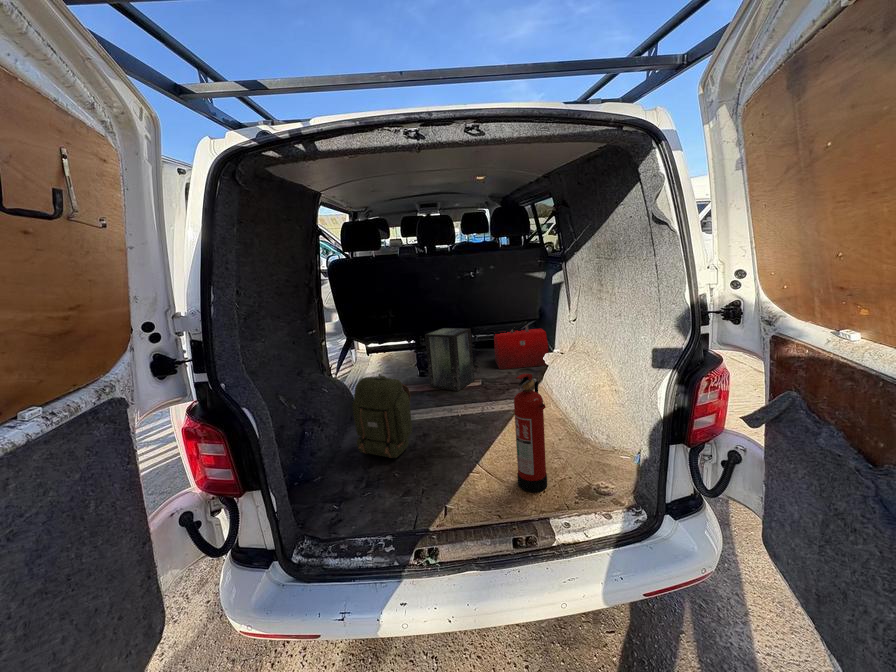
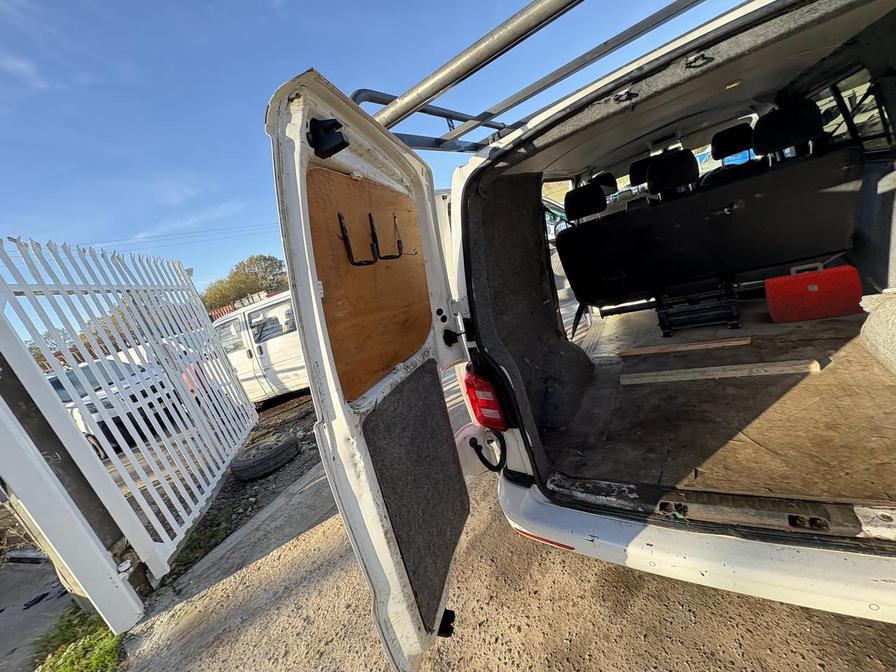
storage box: present [425,328,475,391] -> none [666,279,736,350]
fire extinguisher: present [514,374,547,492] -> none [788,327,851,470]
backpack: present [352,375,412,458] -> none [590,338,655,416]

